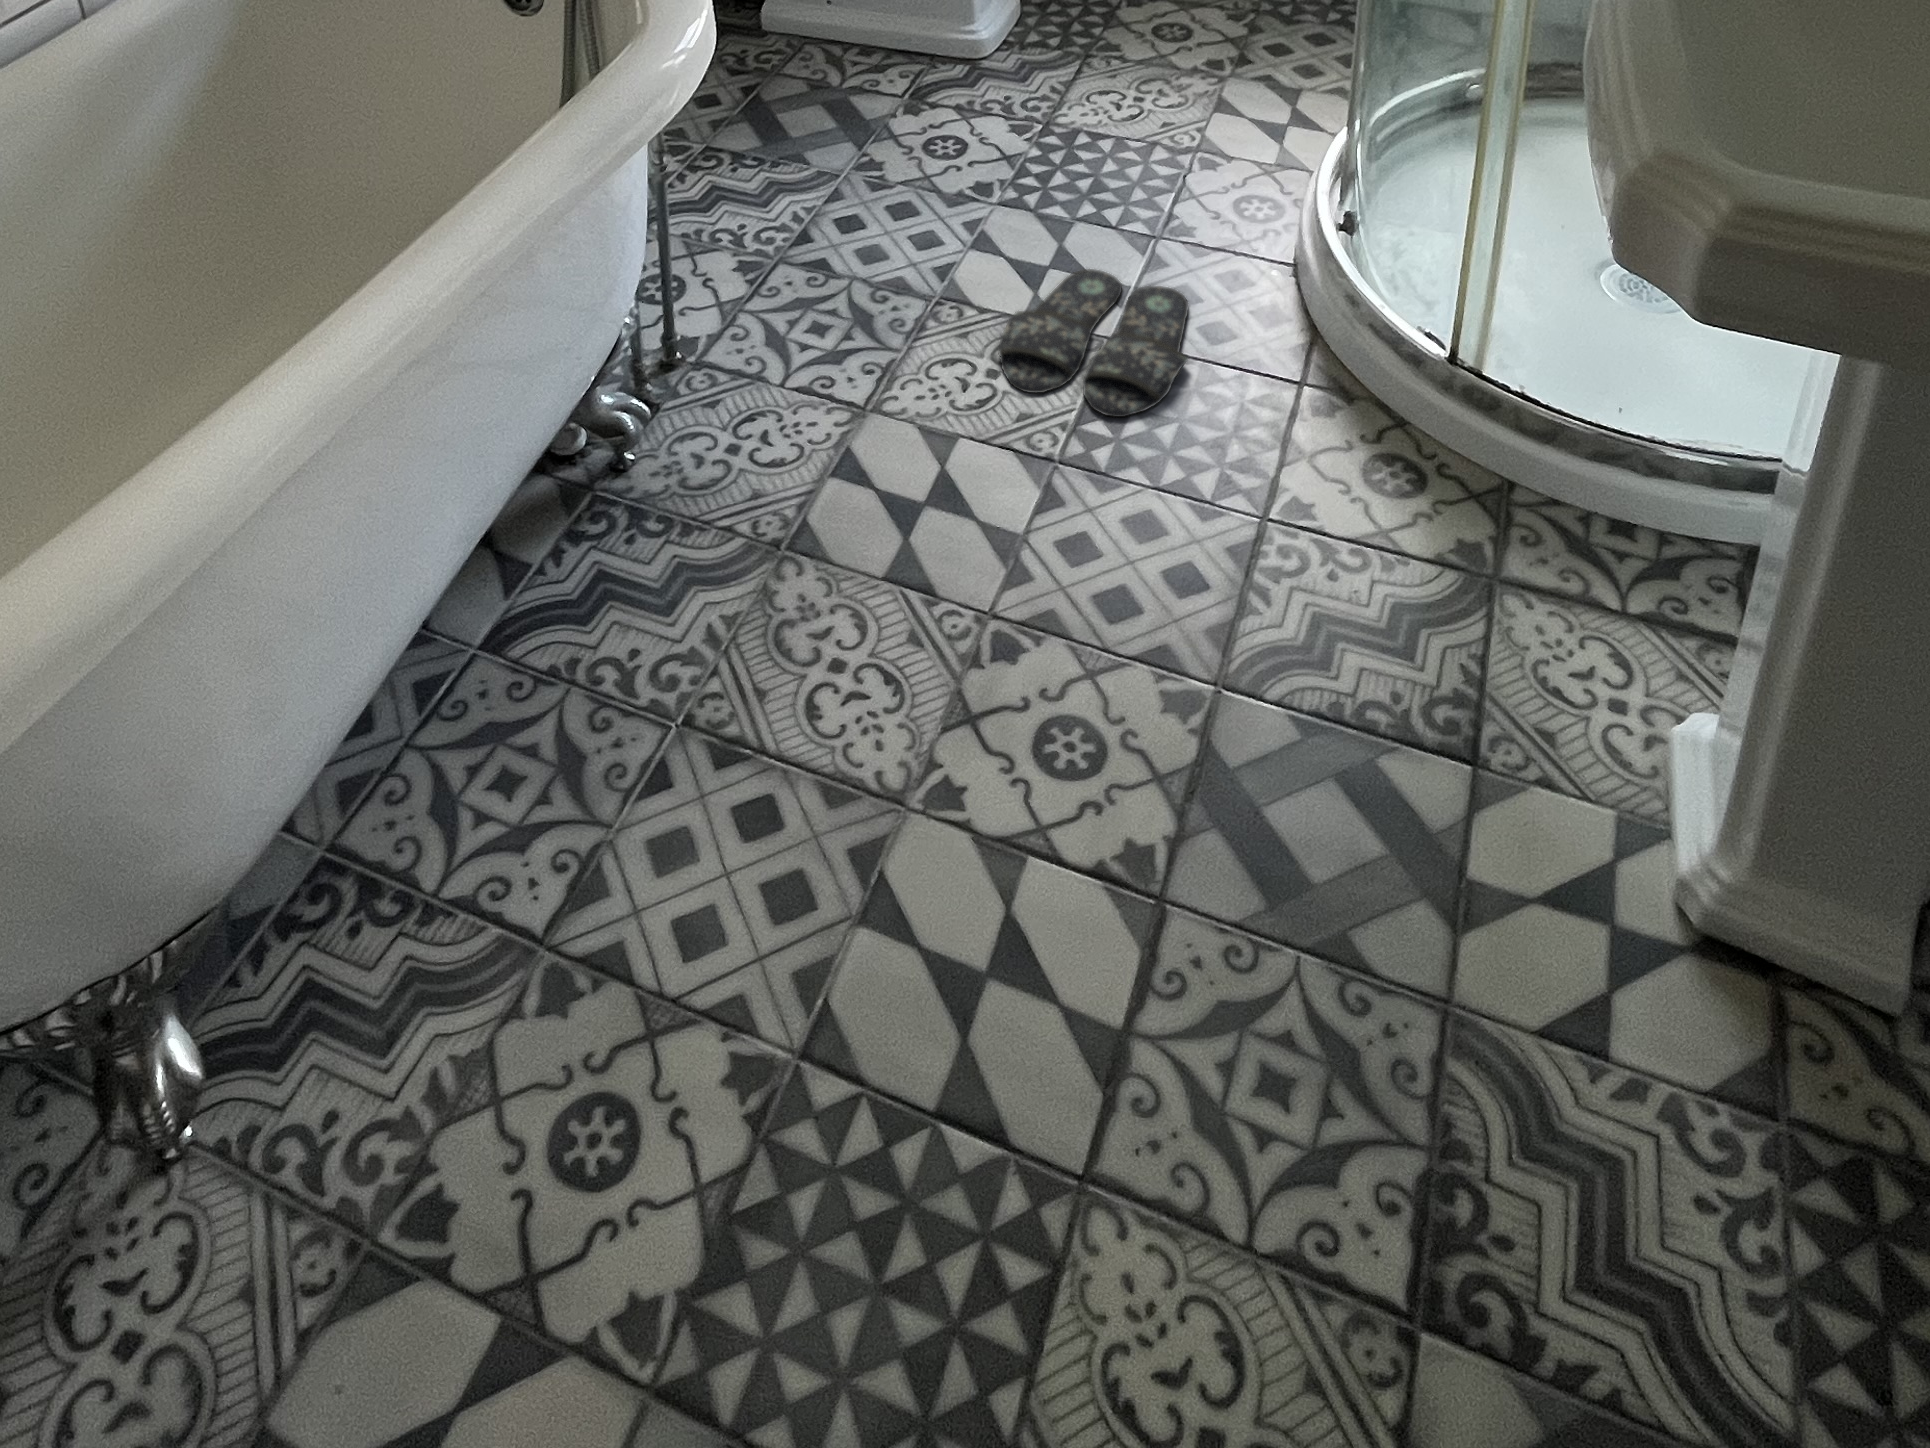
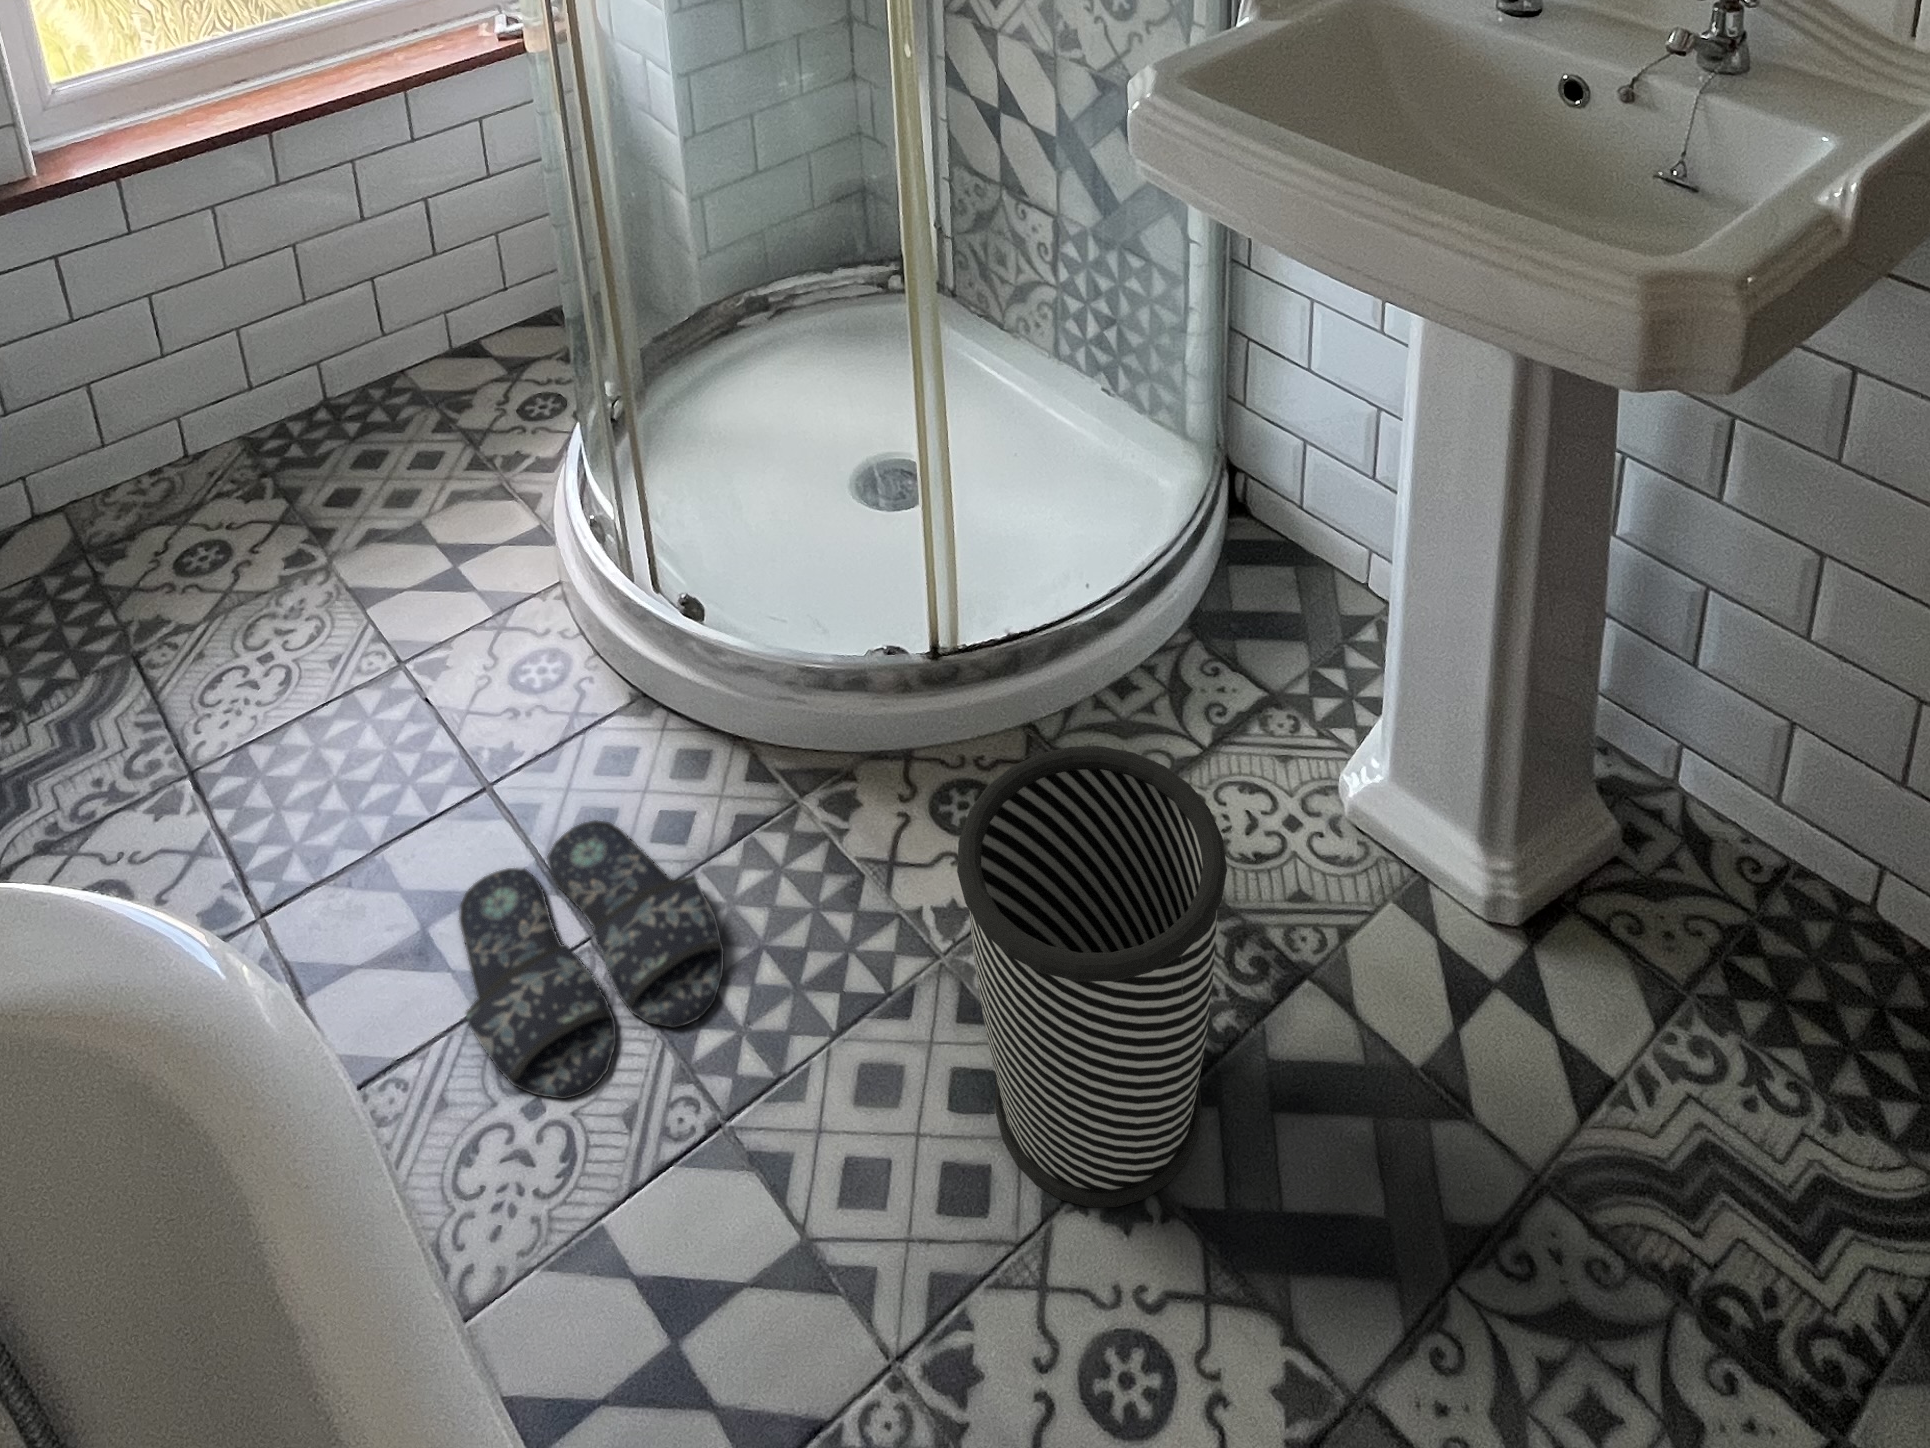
wastebasket: none [1140,367,1376,731] -> present [957,746,1227,1207]

